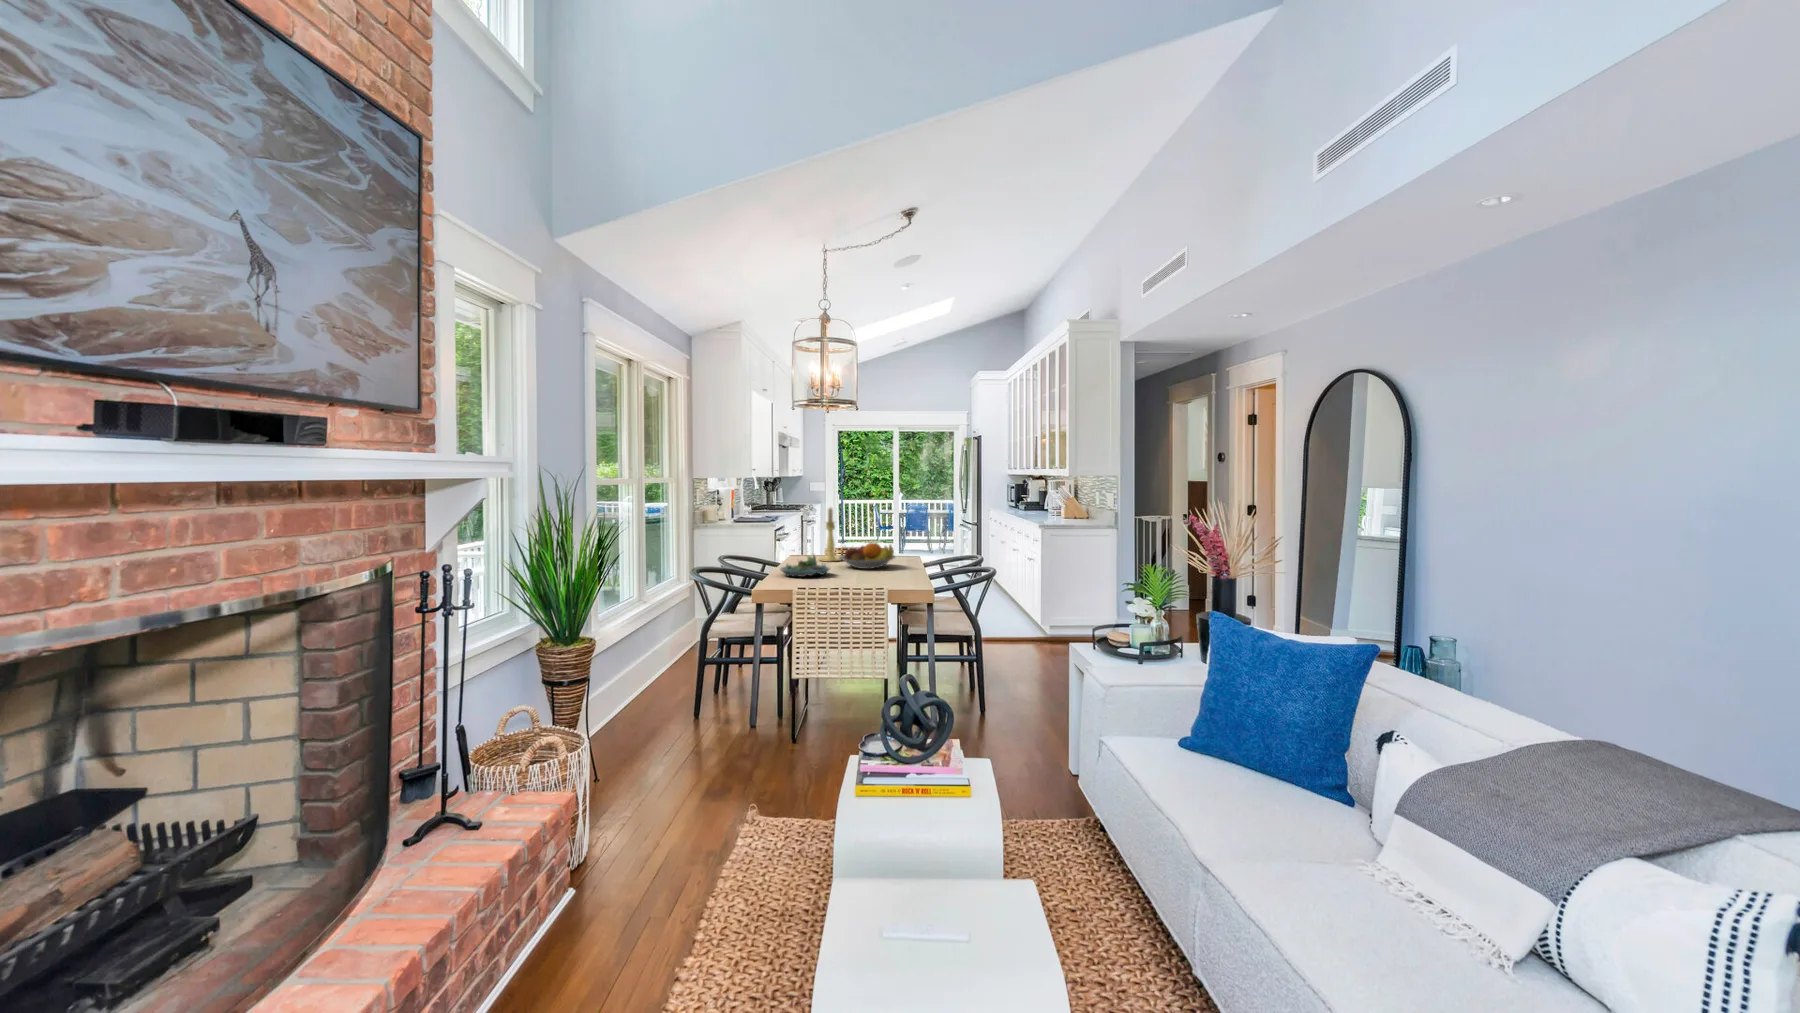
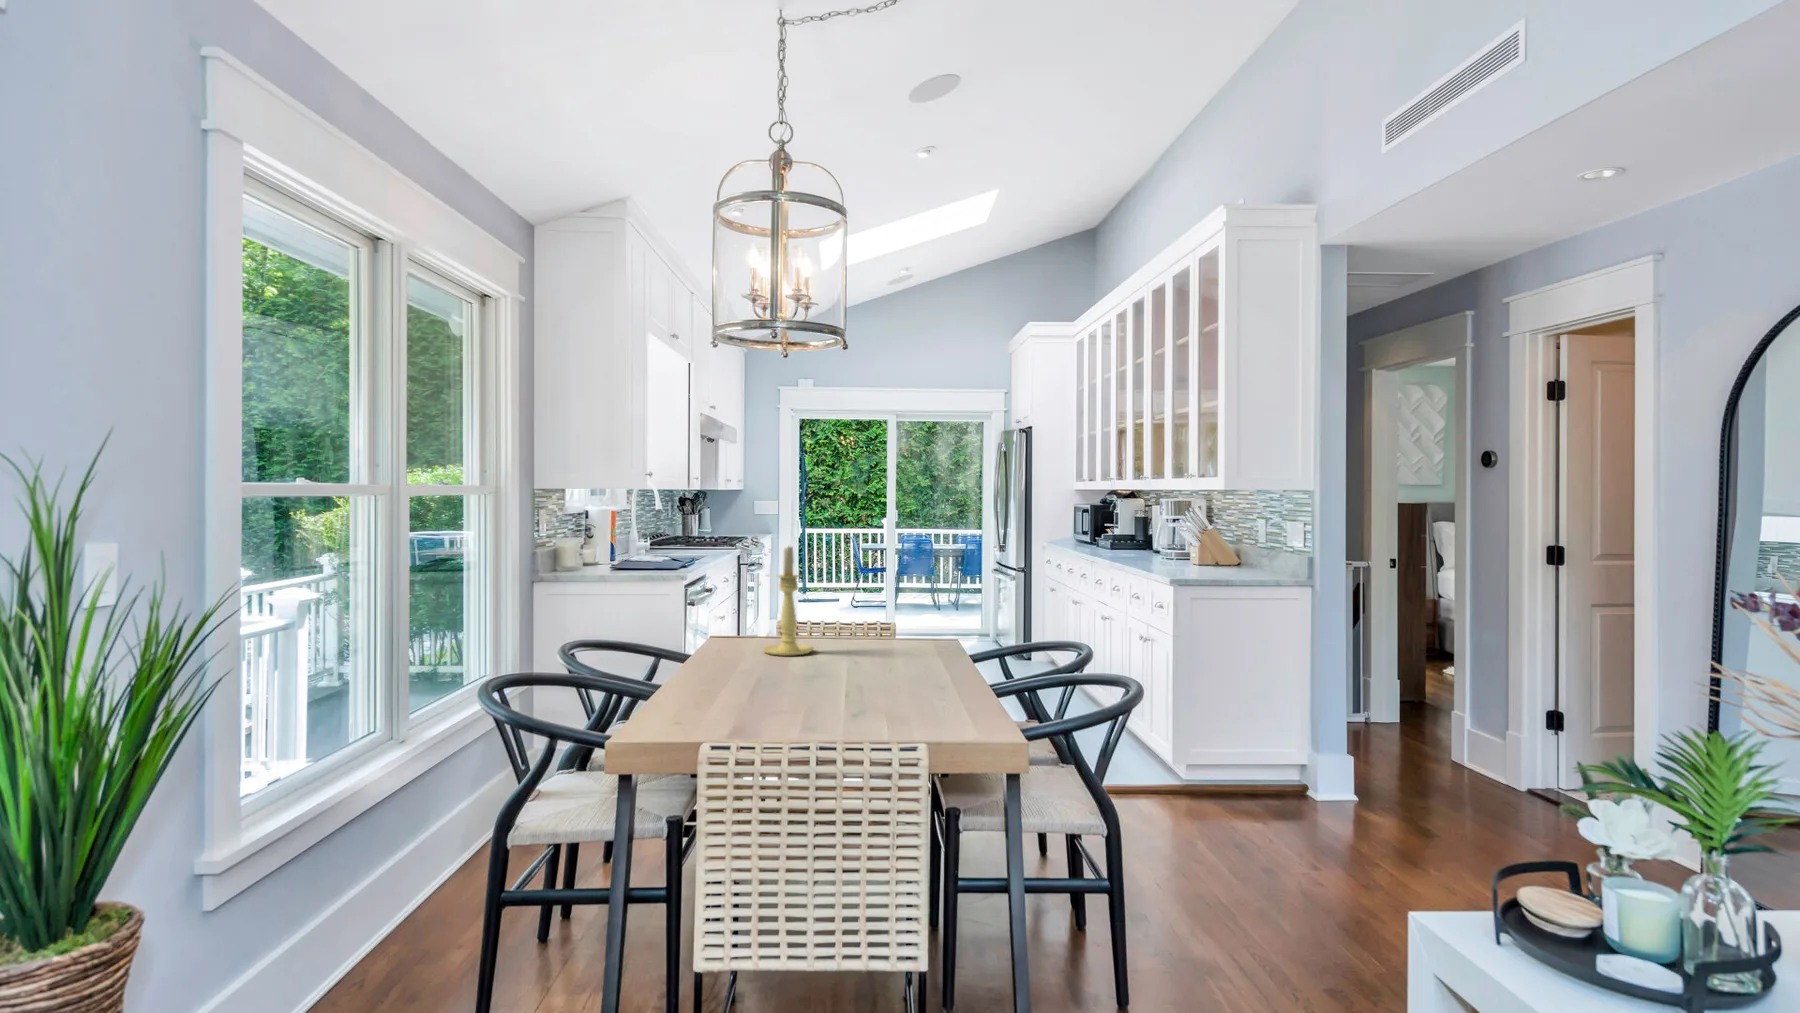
fruit bowl: present [839,543,895,569] -> none [806,622,925,677]
succulent planter: present [780,555,830,577] -> none [677,648,790,707]

